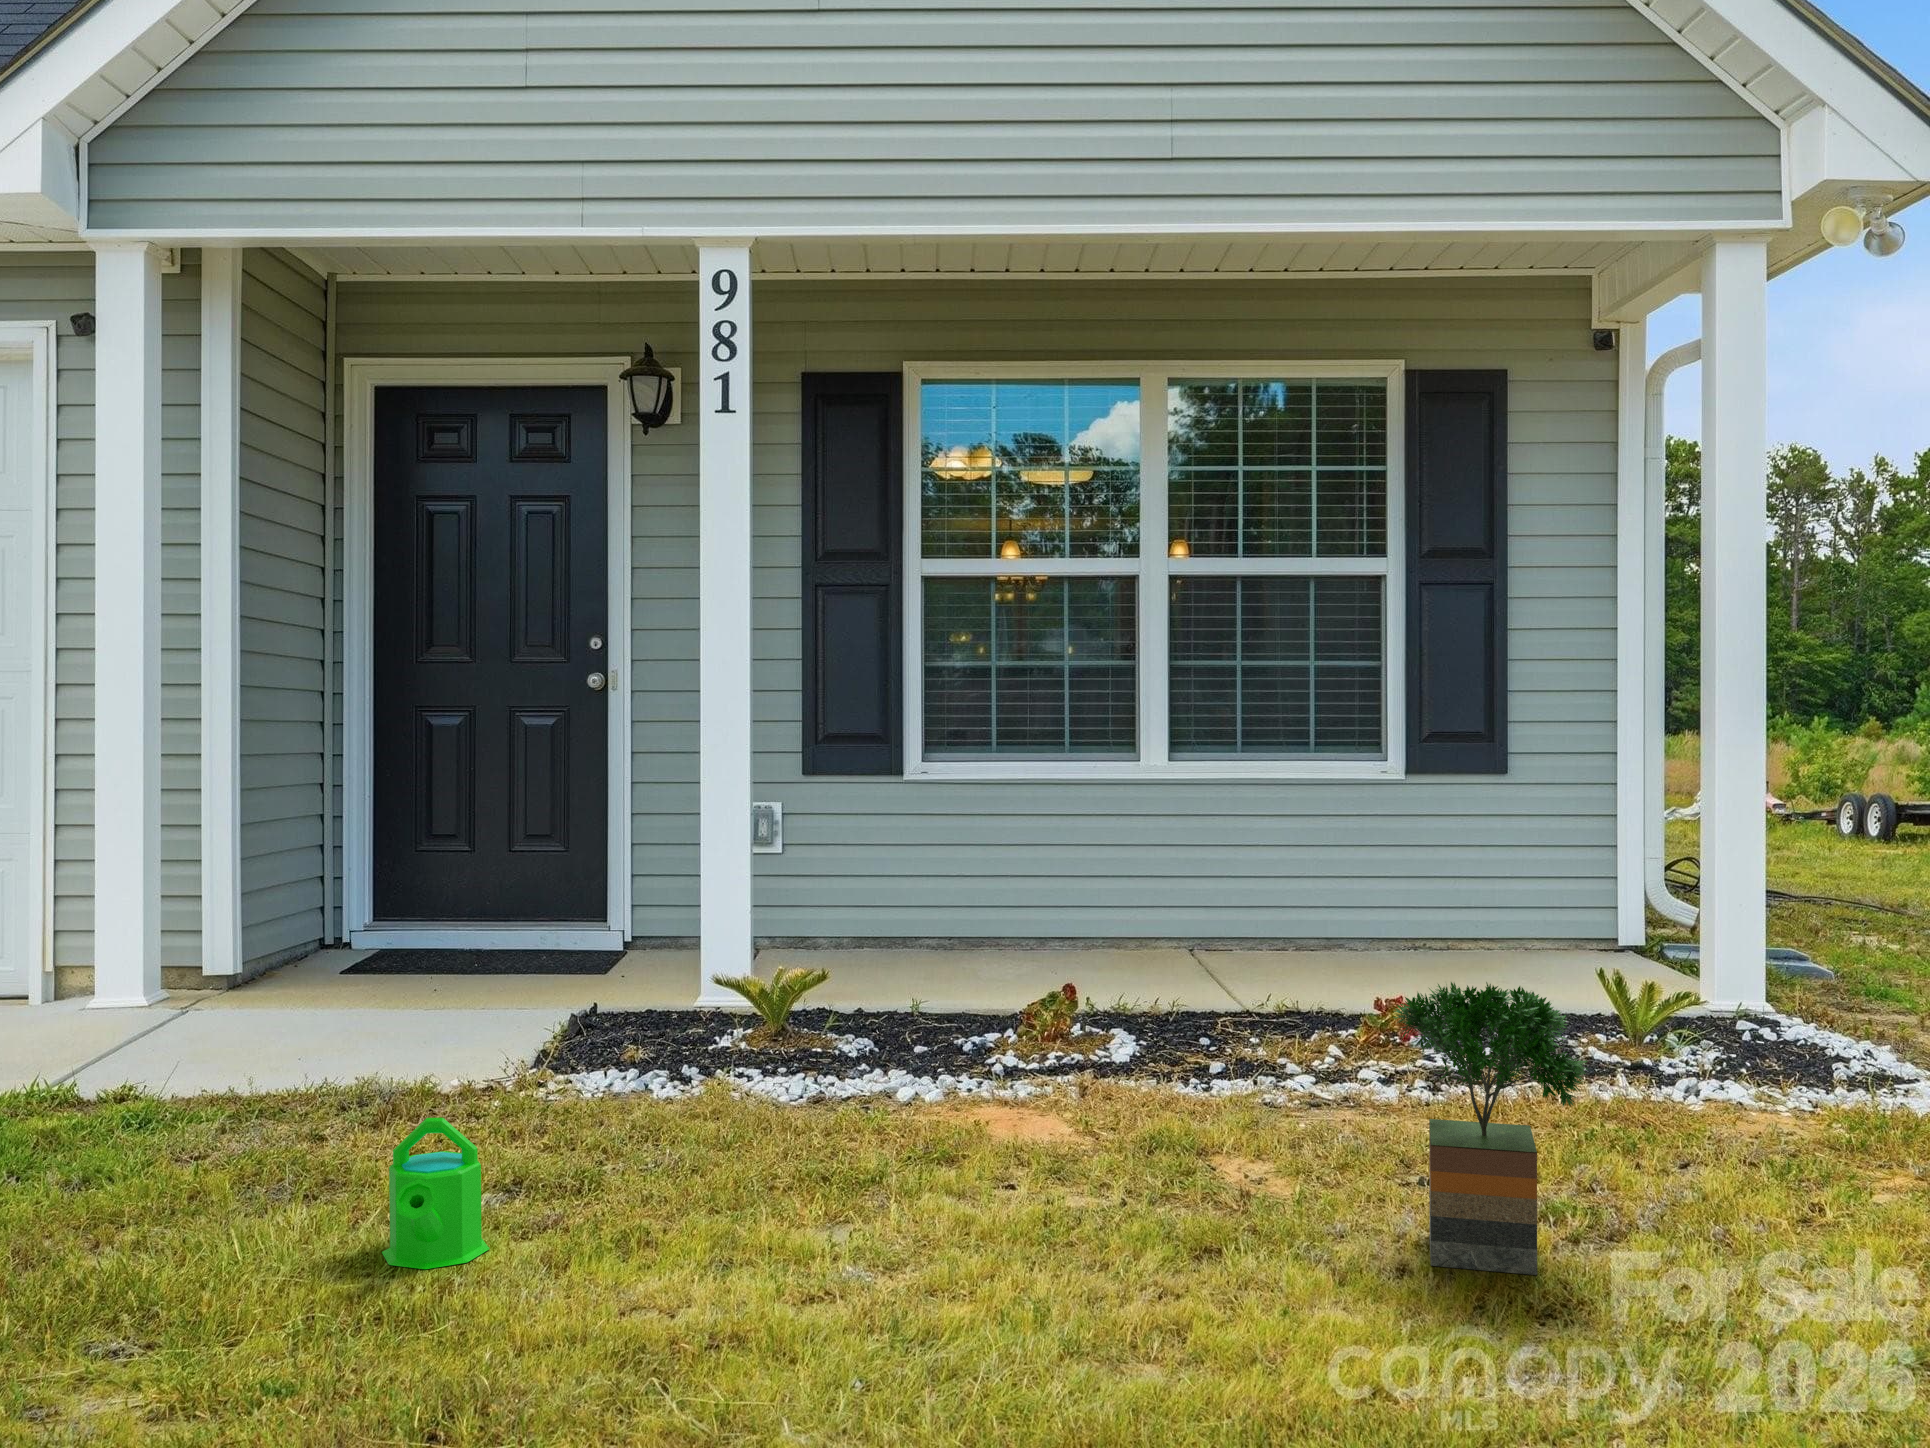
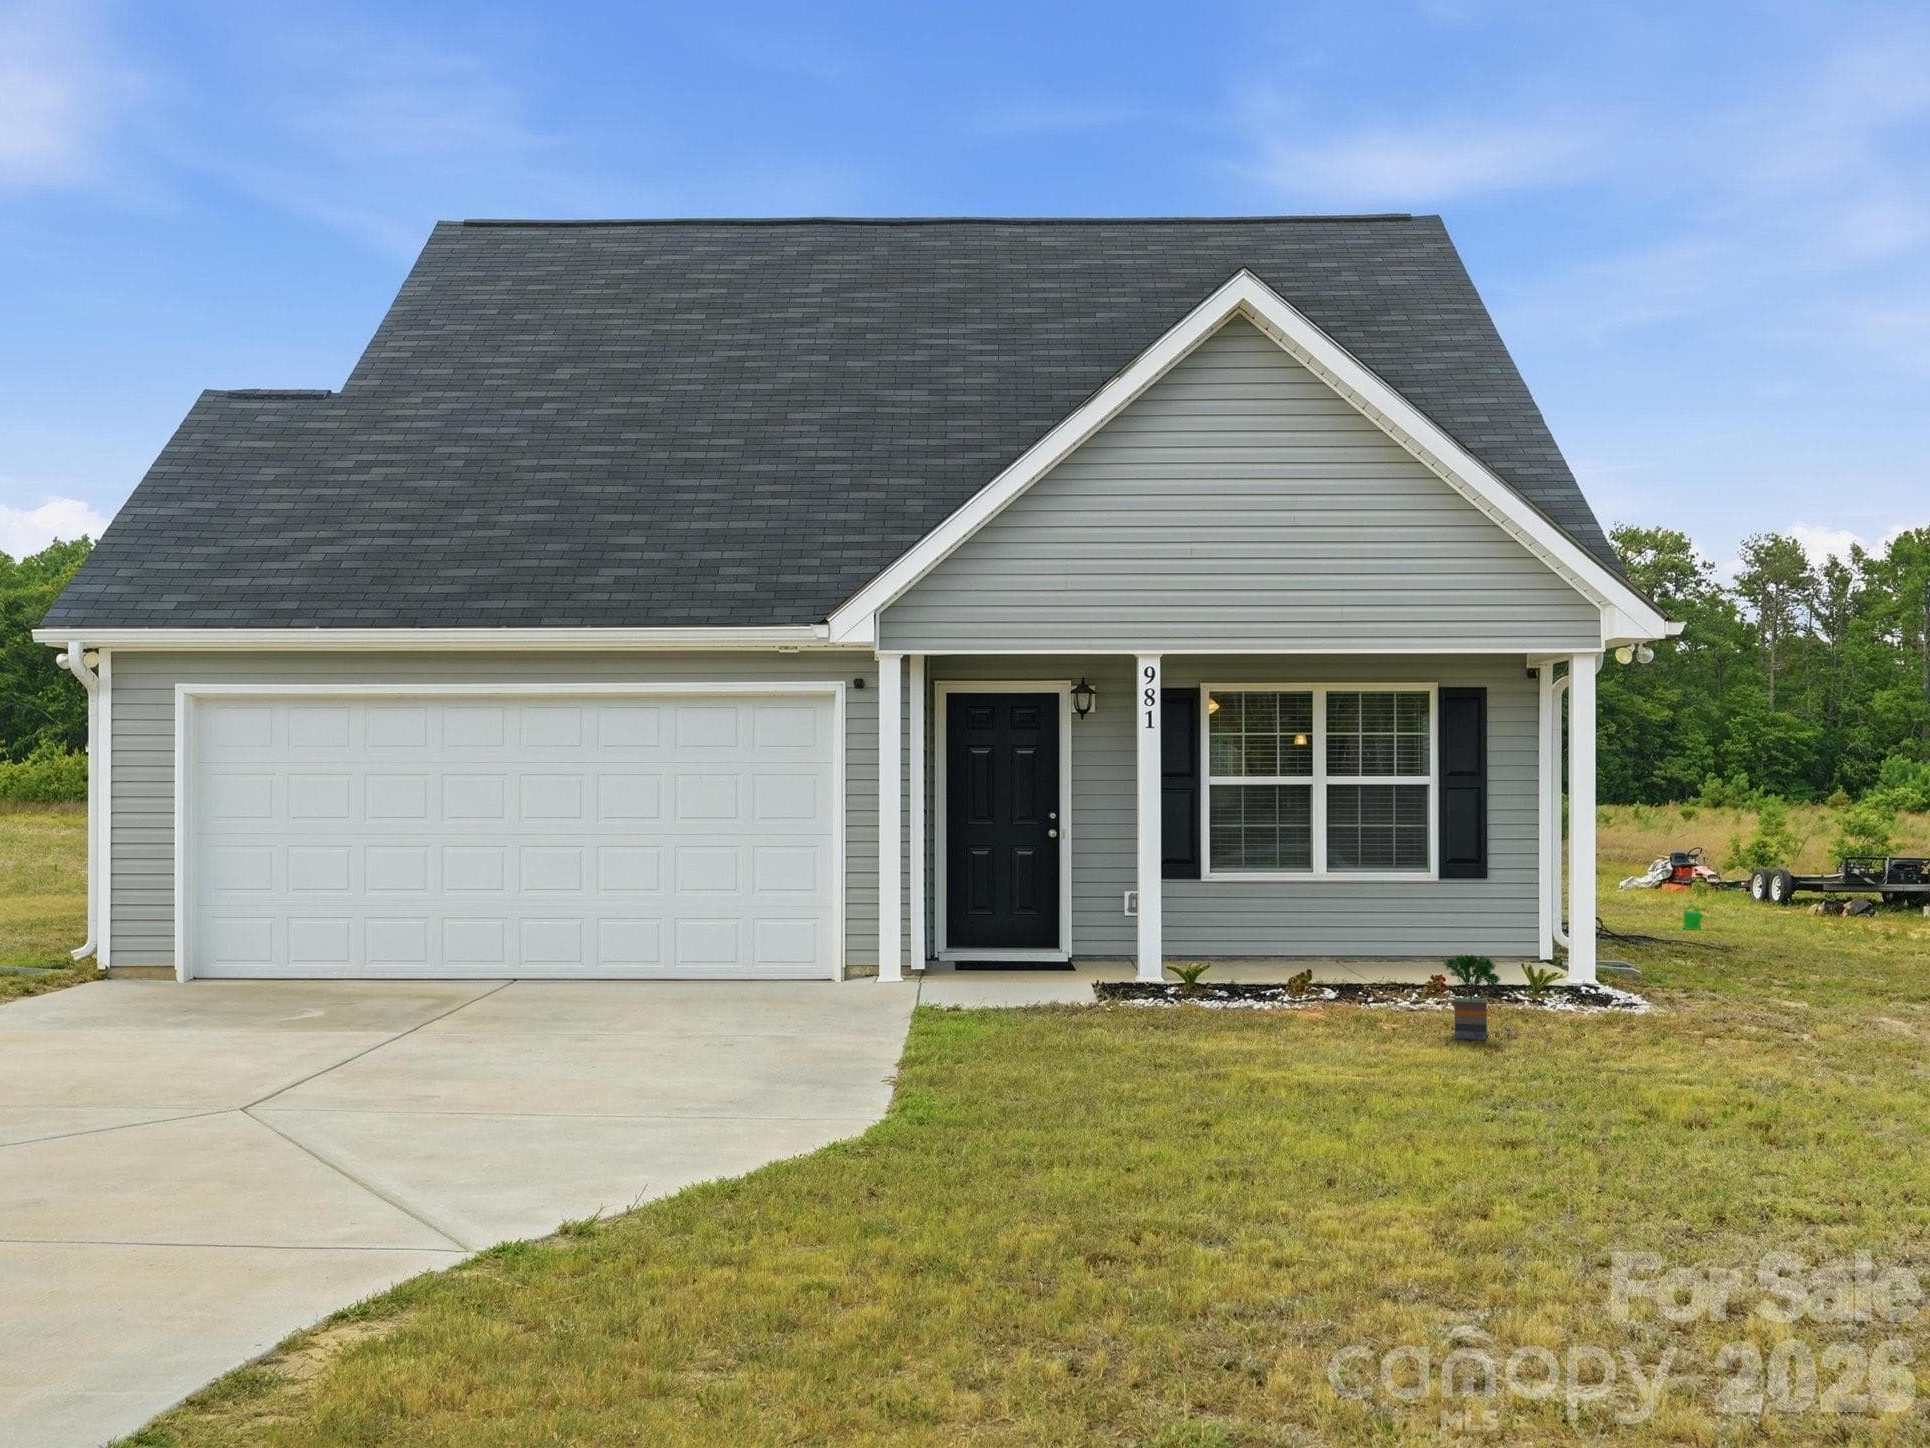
watering can: present [382,1118,490,1269] -> present [1683,905,1704,930]

